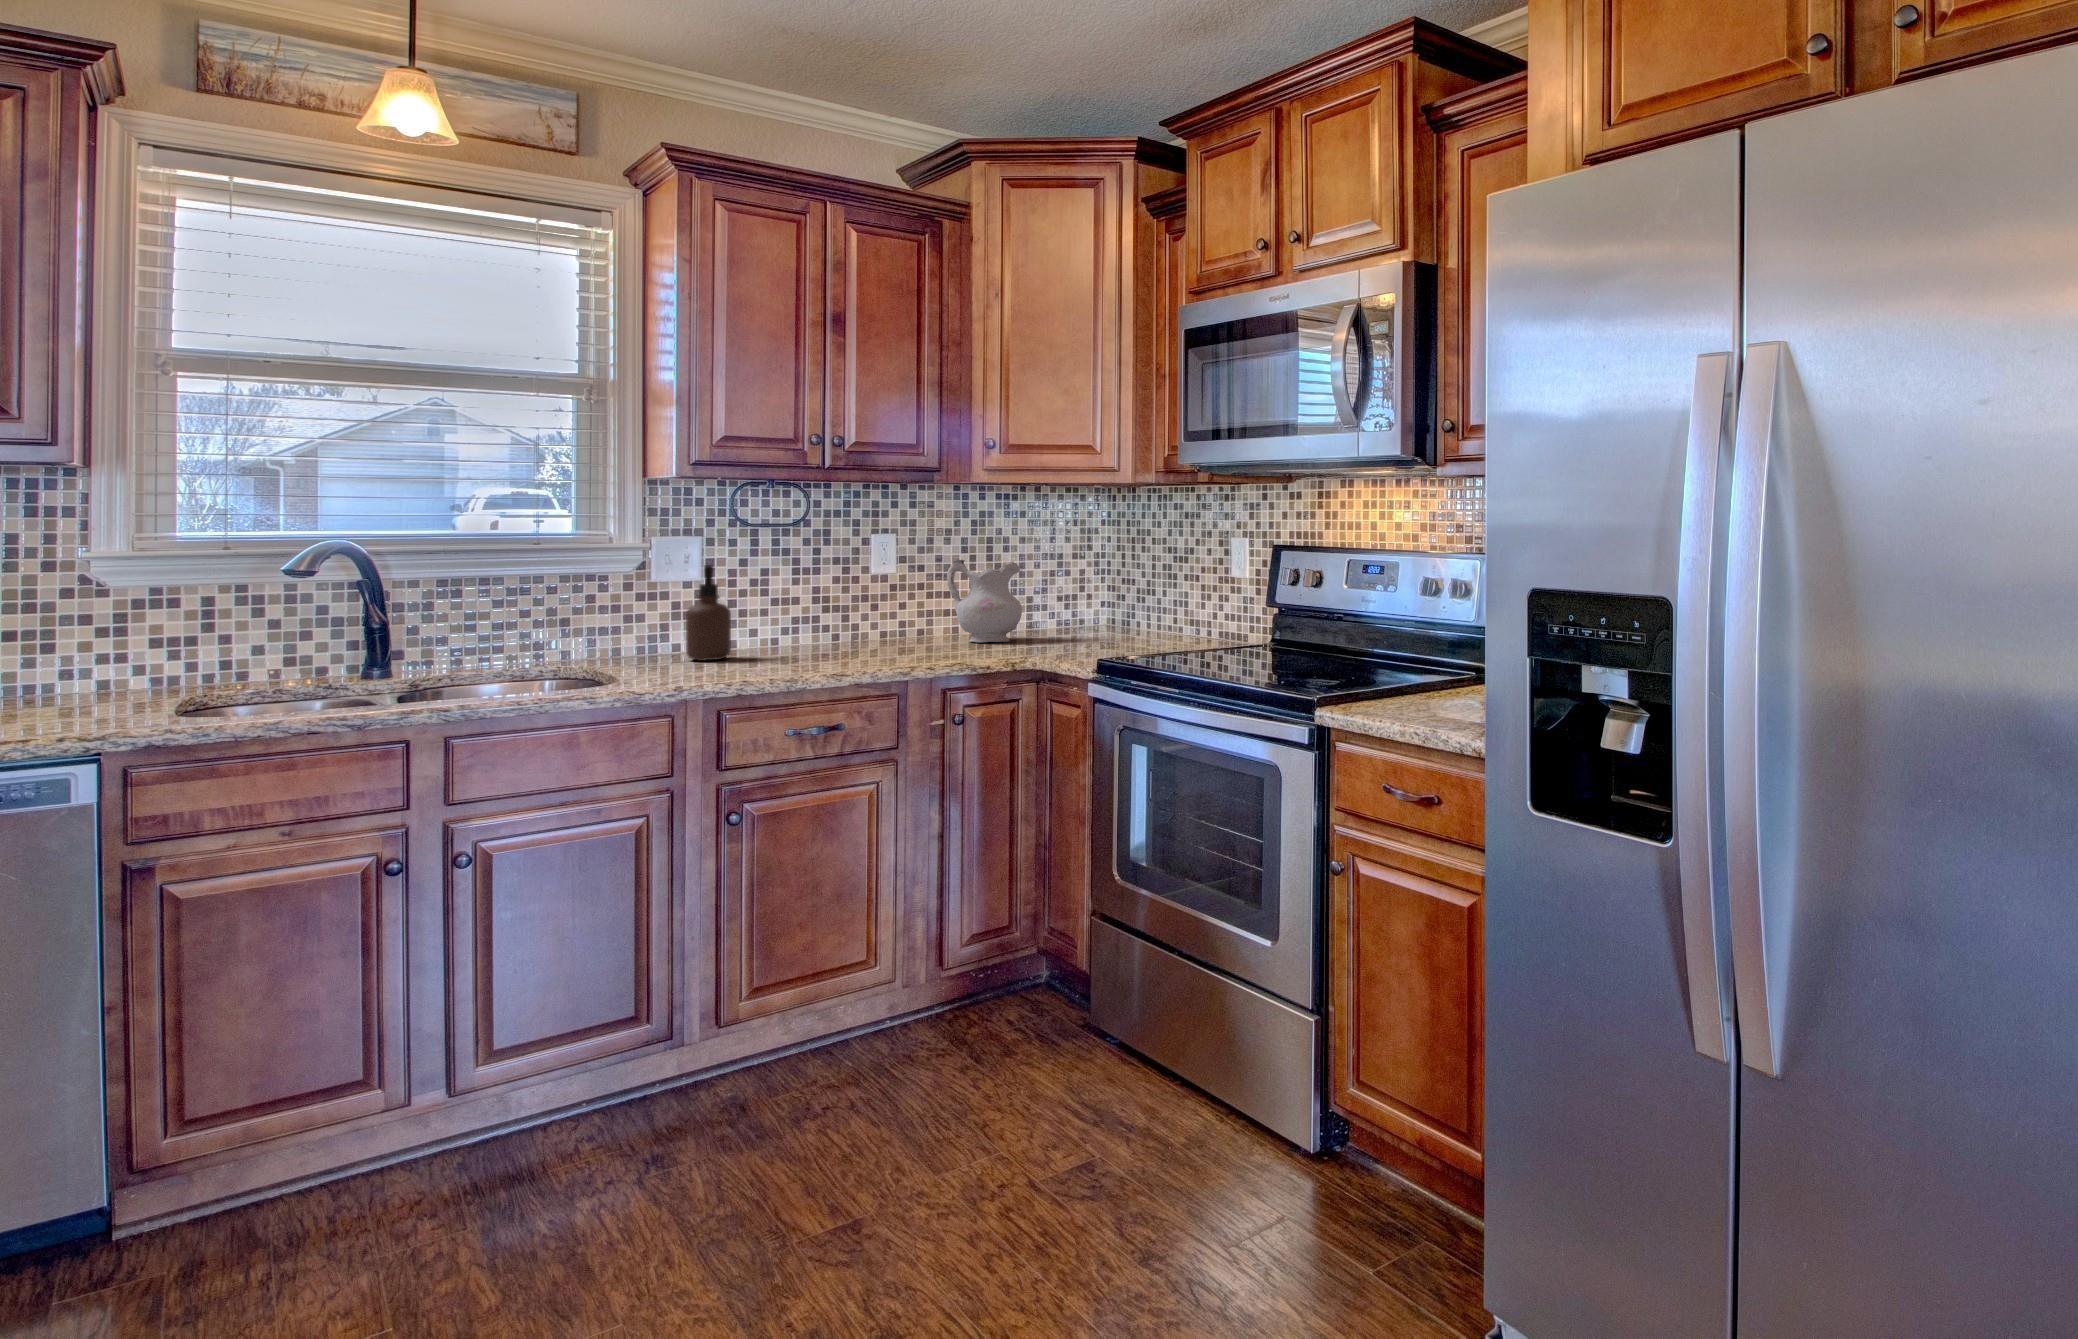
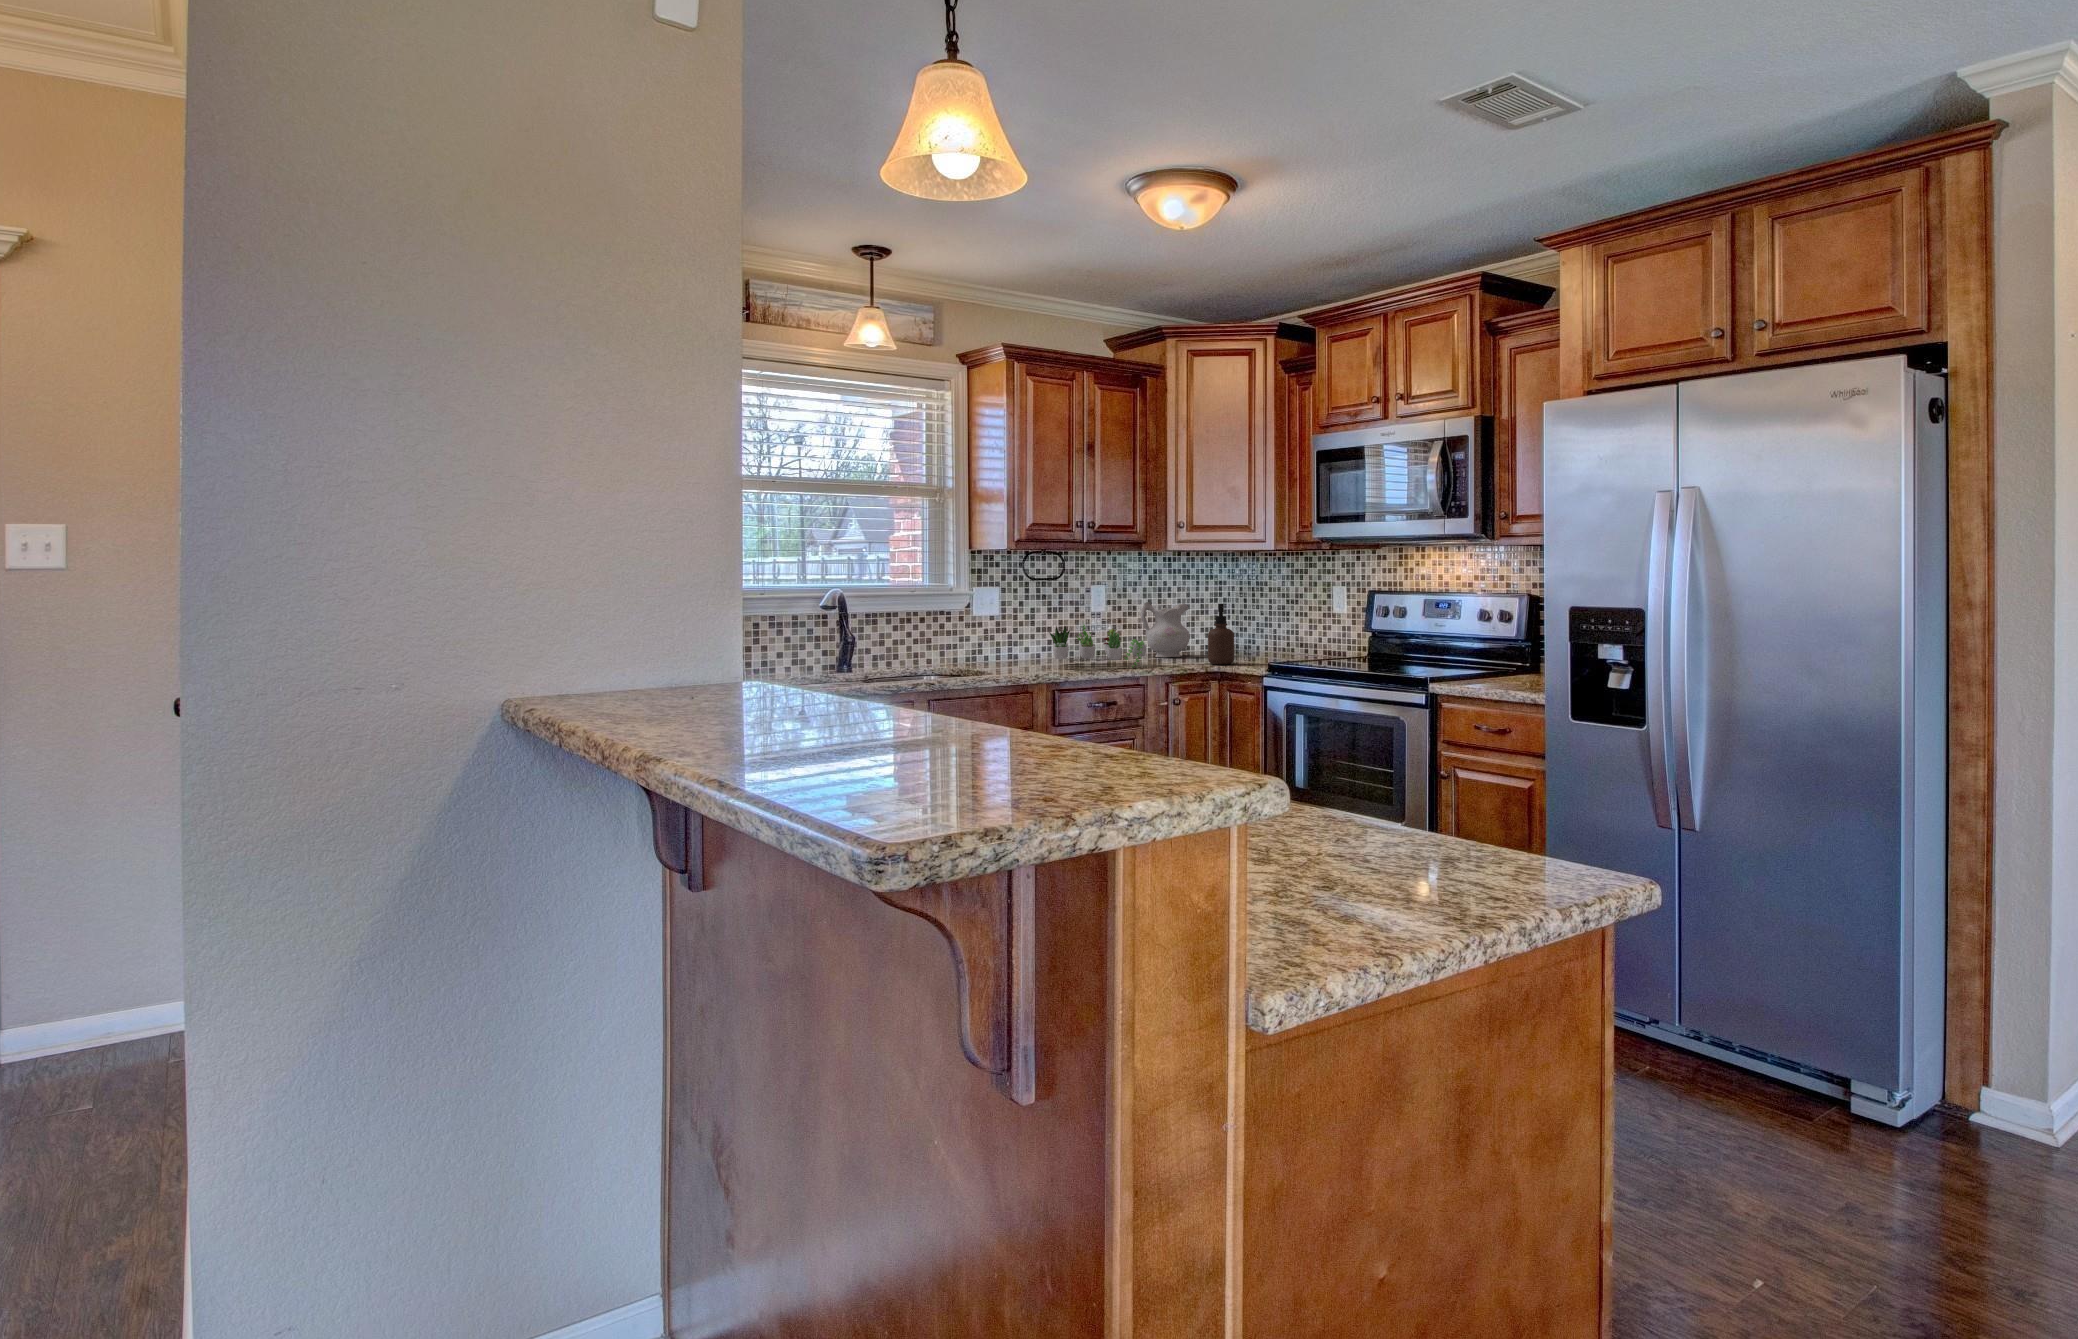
soap dispenser: present [686,565,731,661] -> present [1208,604,1234,665]
succulent plant: none [762,591,925,664] -> present [1049,625,1147,668]

